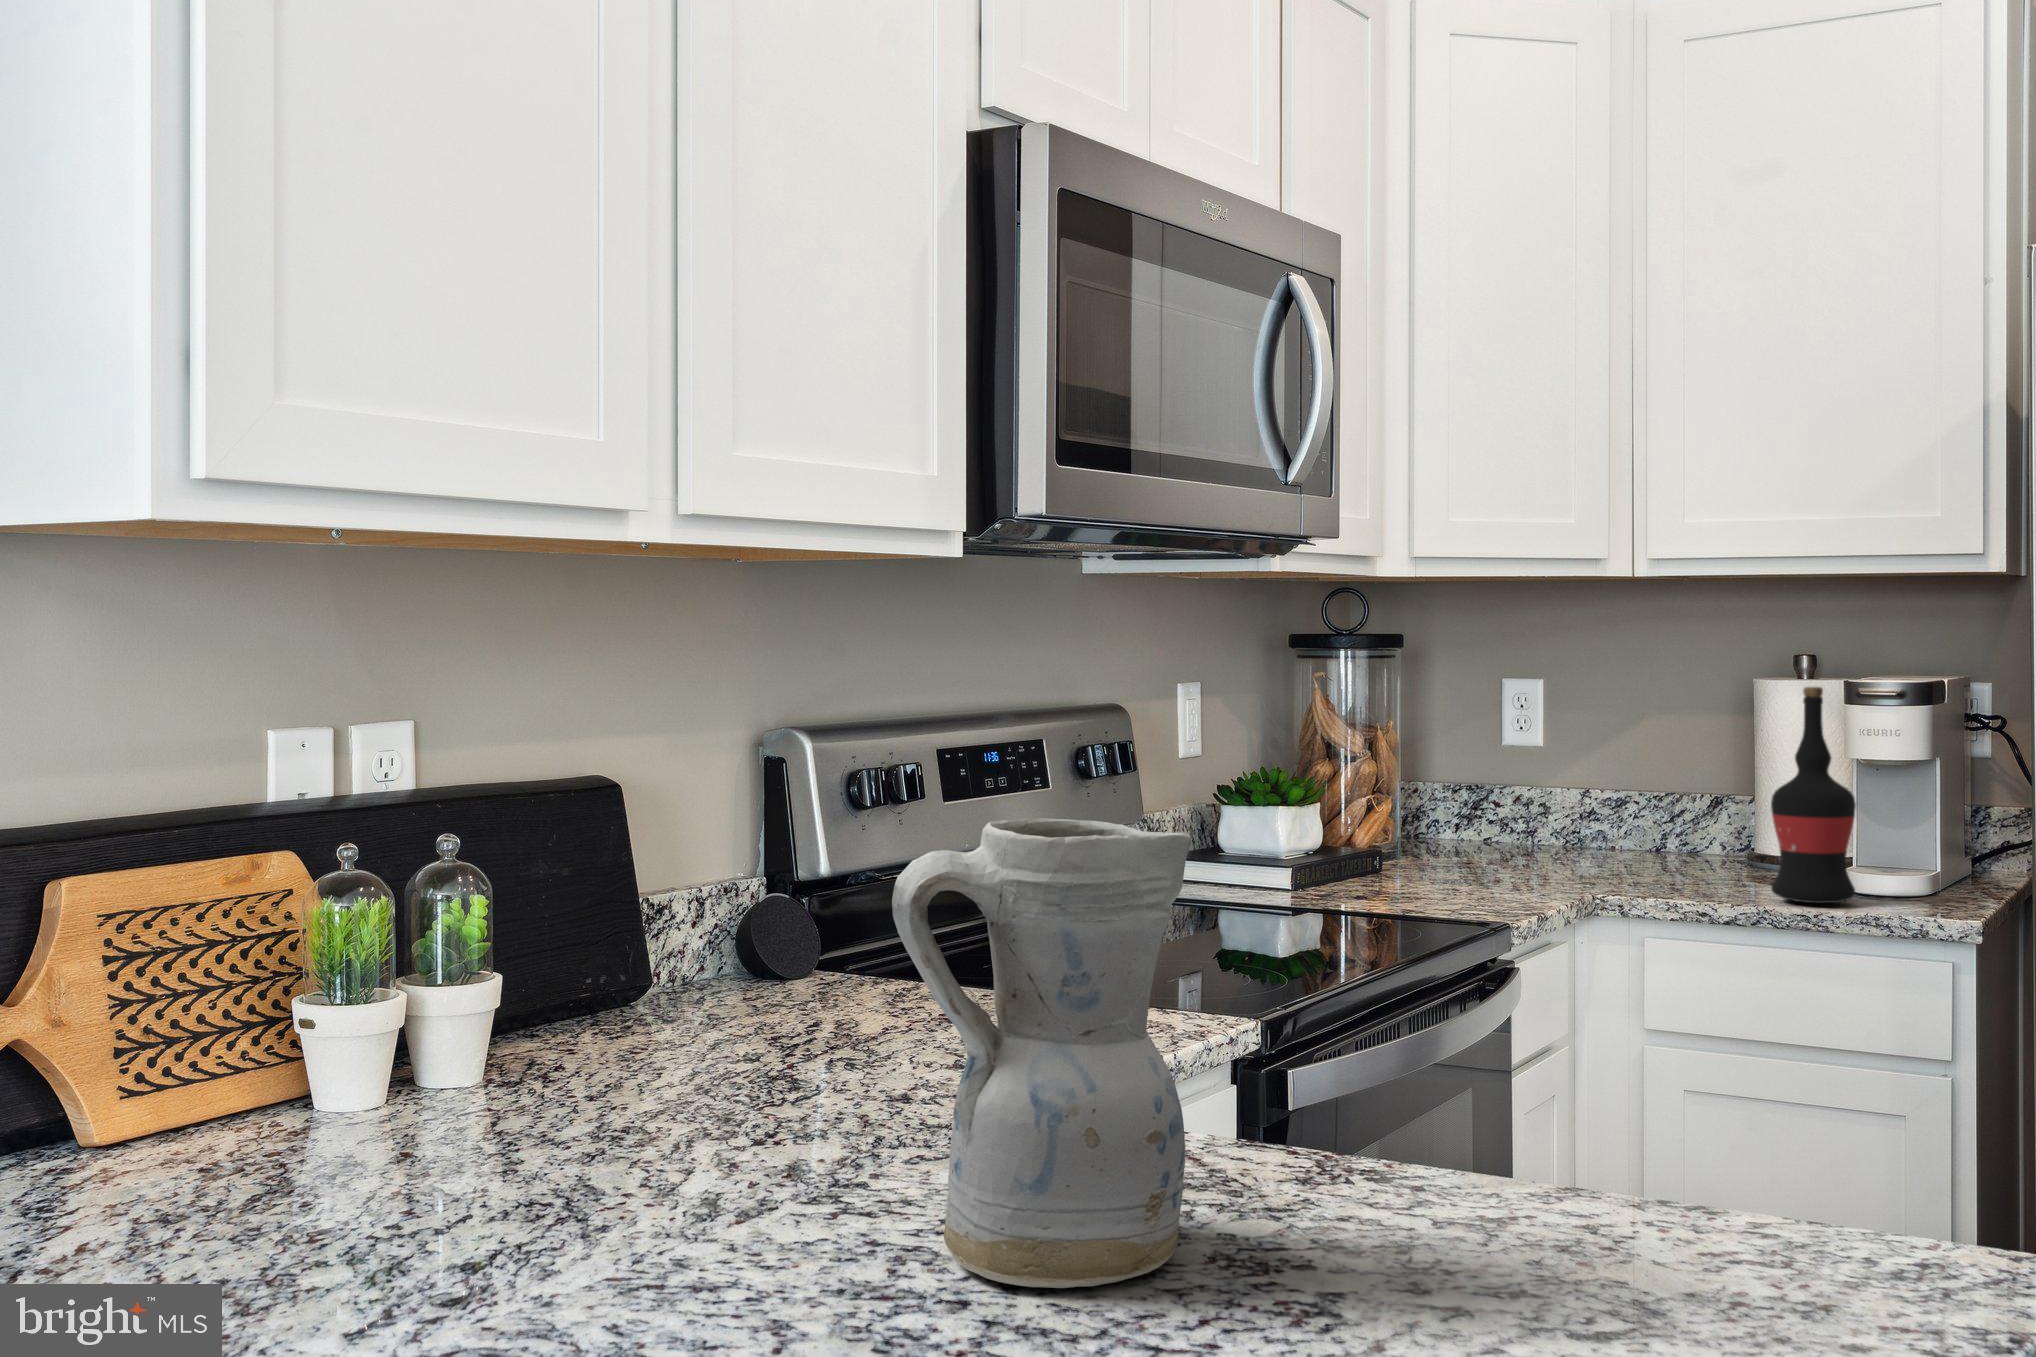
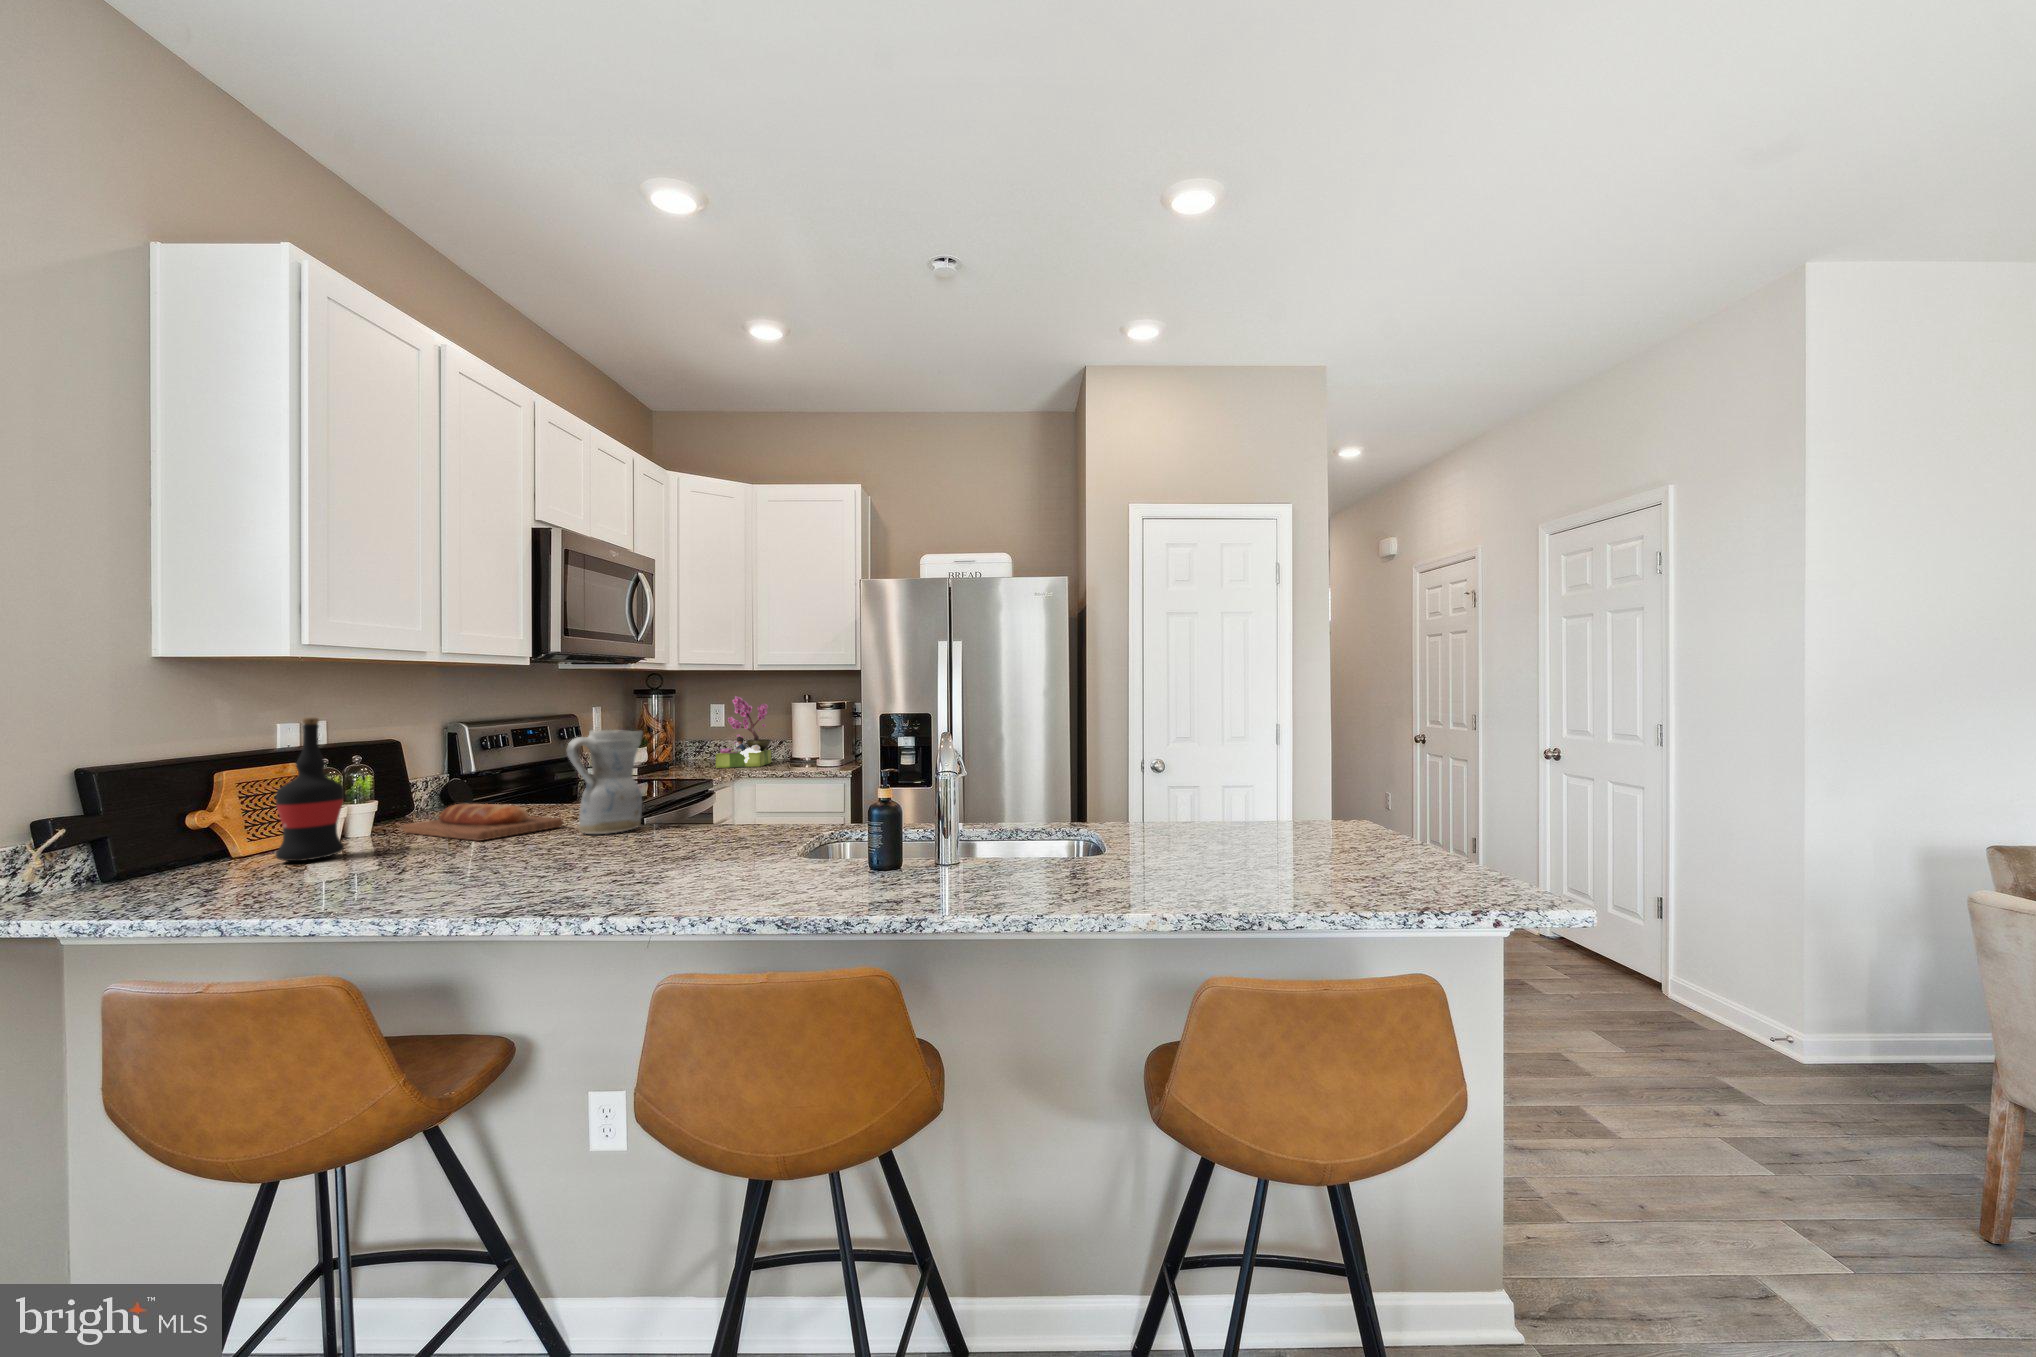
flower arrangement: none [1514,652,1692,891] -> present [716,696,771,768]
wine bottle: present [1771,687,1856,903] -> present [275,718,344,861]
bread loaf: none [546,1017,934,1211] -> present [403,804,563,841]

